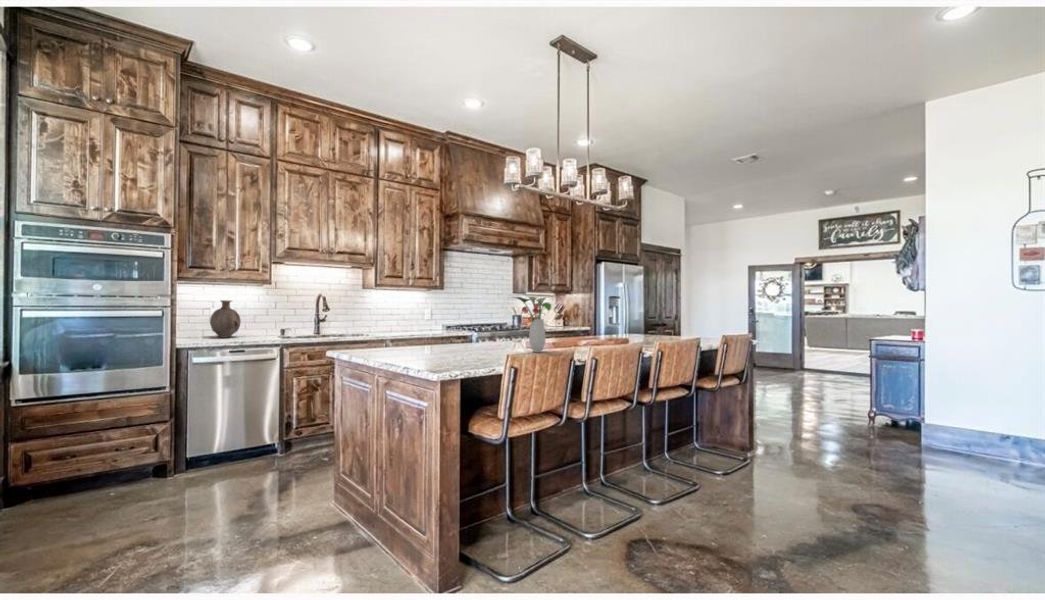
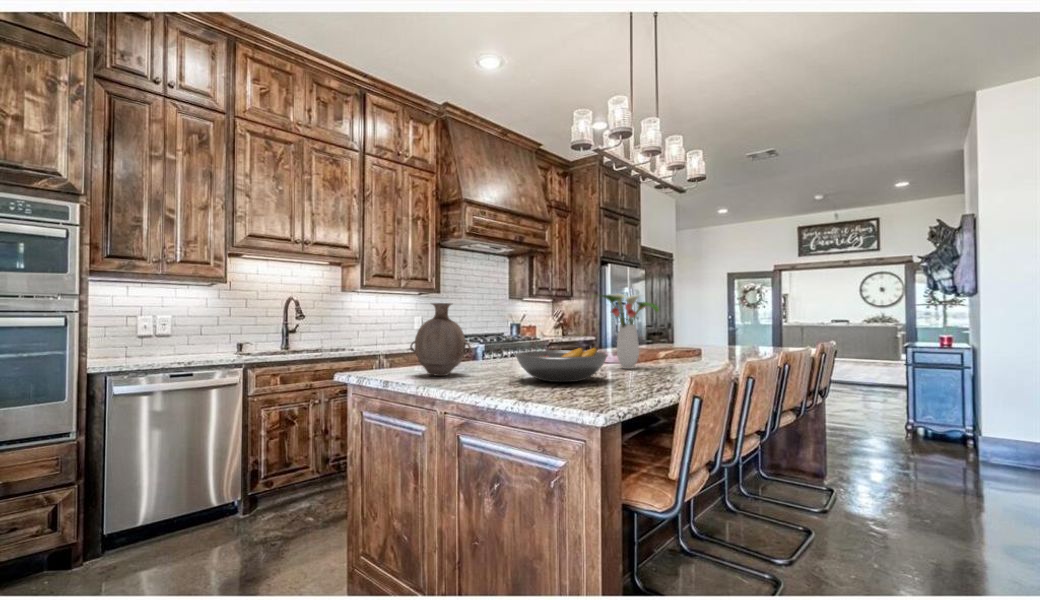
vase: present [210,300,240,338] -> present [410,303,471,376]
fruit bowl: none [435,336,500,359] -> present [516,347,607,382]

